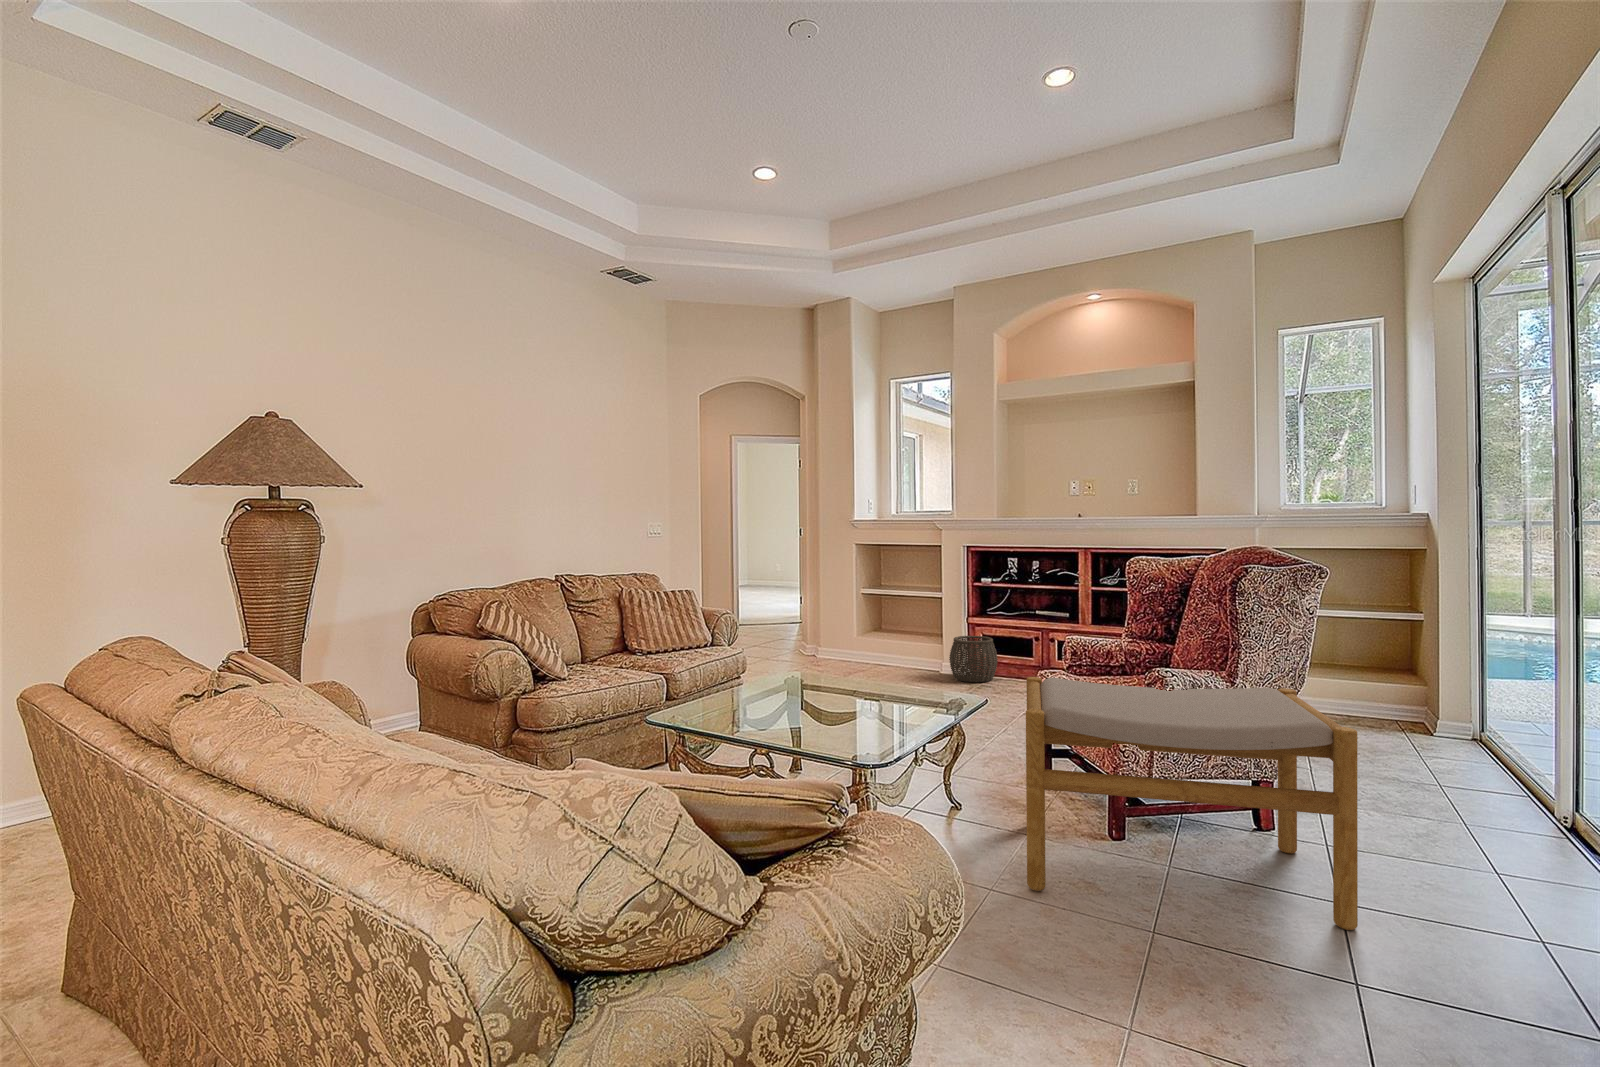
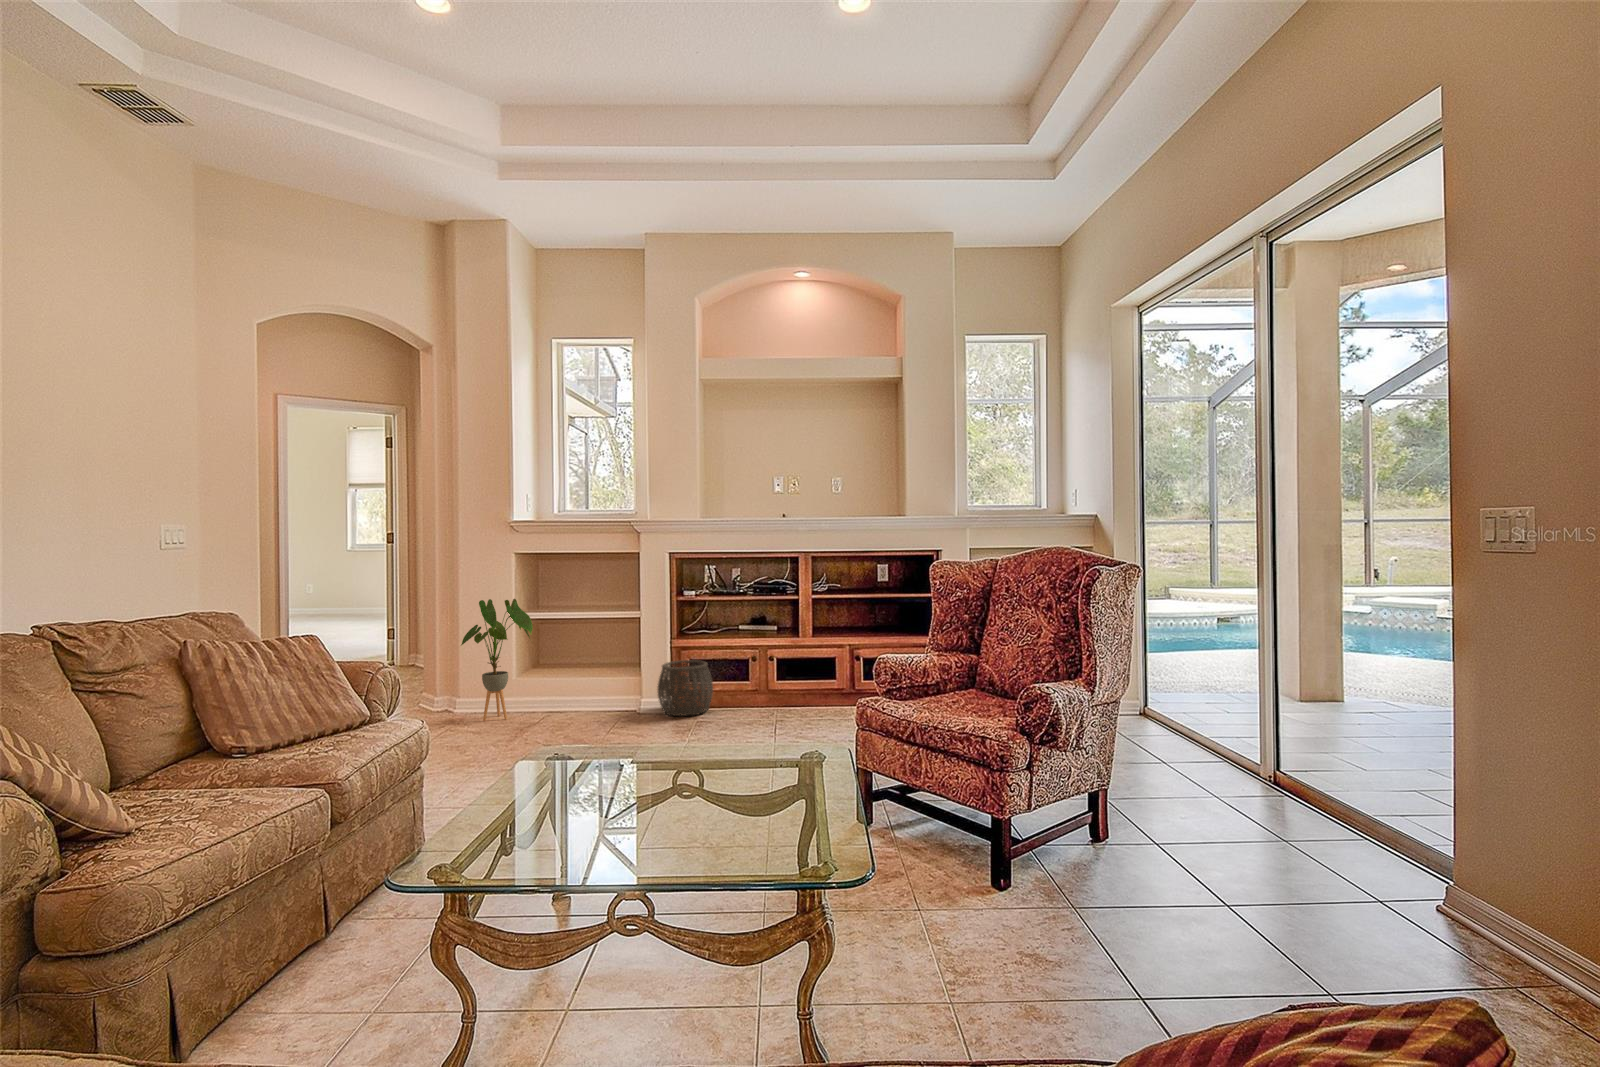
house plant: none [806,575,859,668] -> present [461,599,533,721]
footstool: present [1026,677,1358,930] -> none [900,692,1288,1000]

